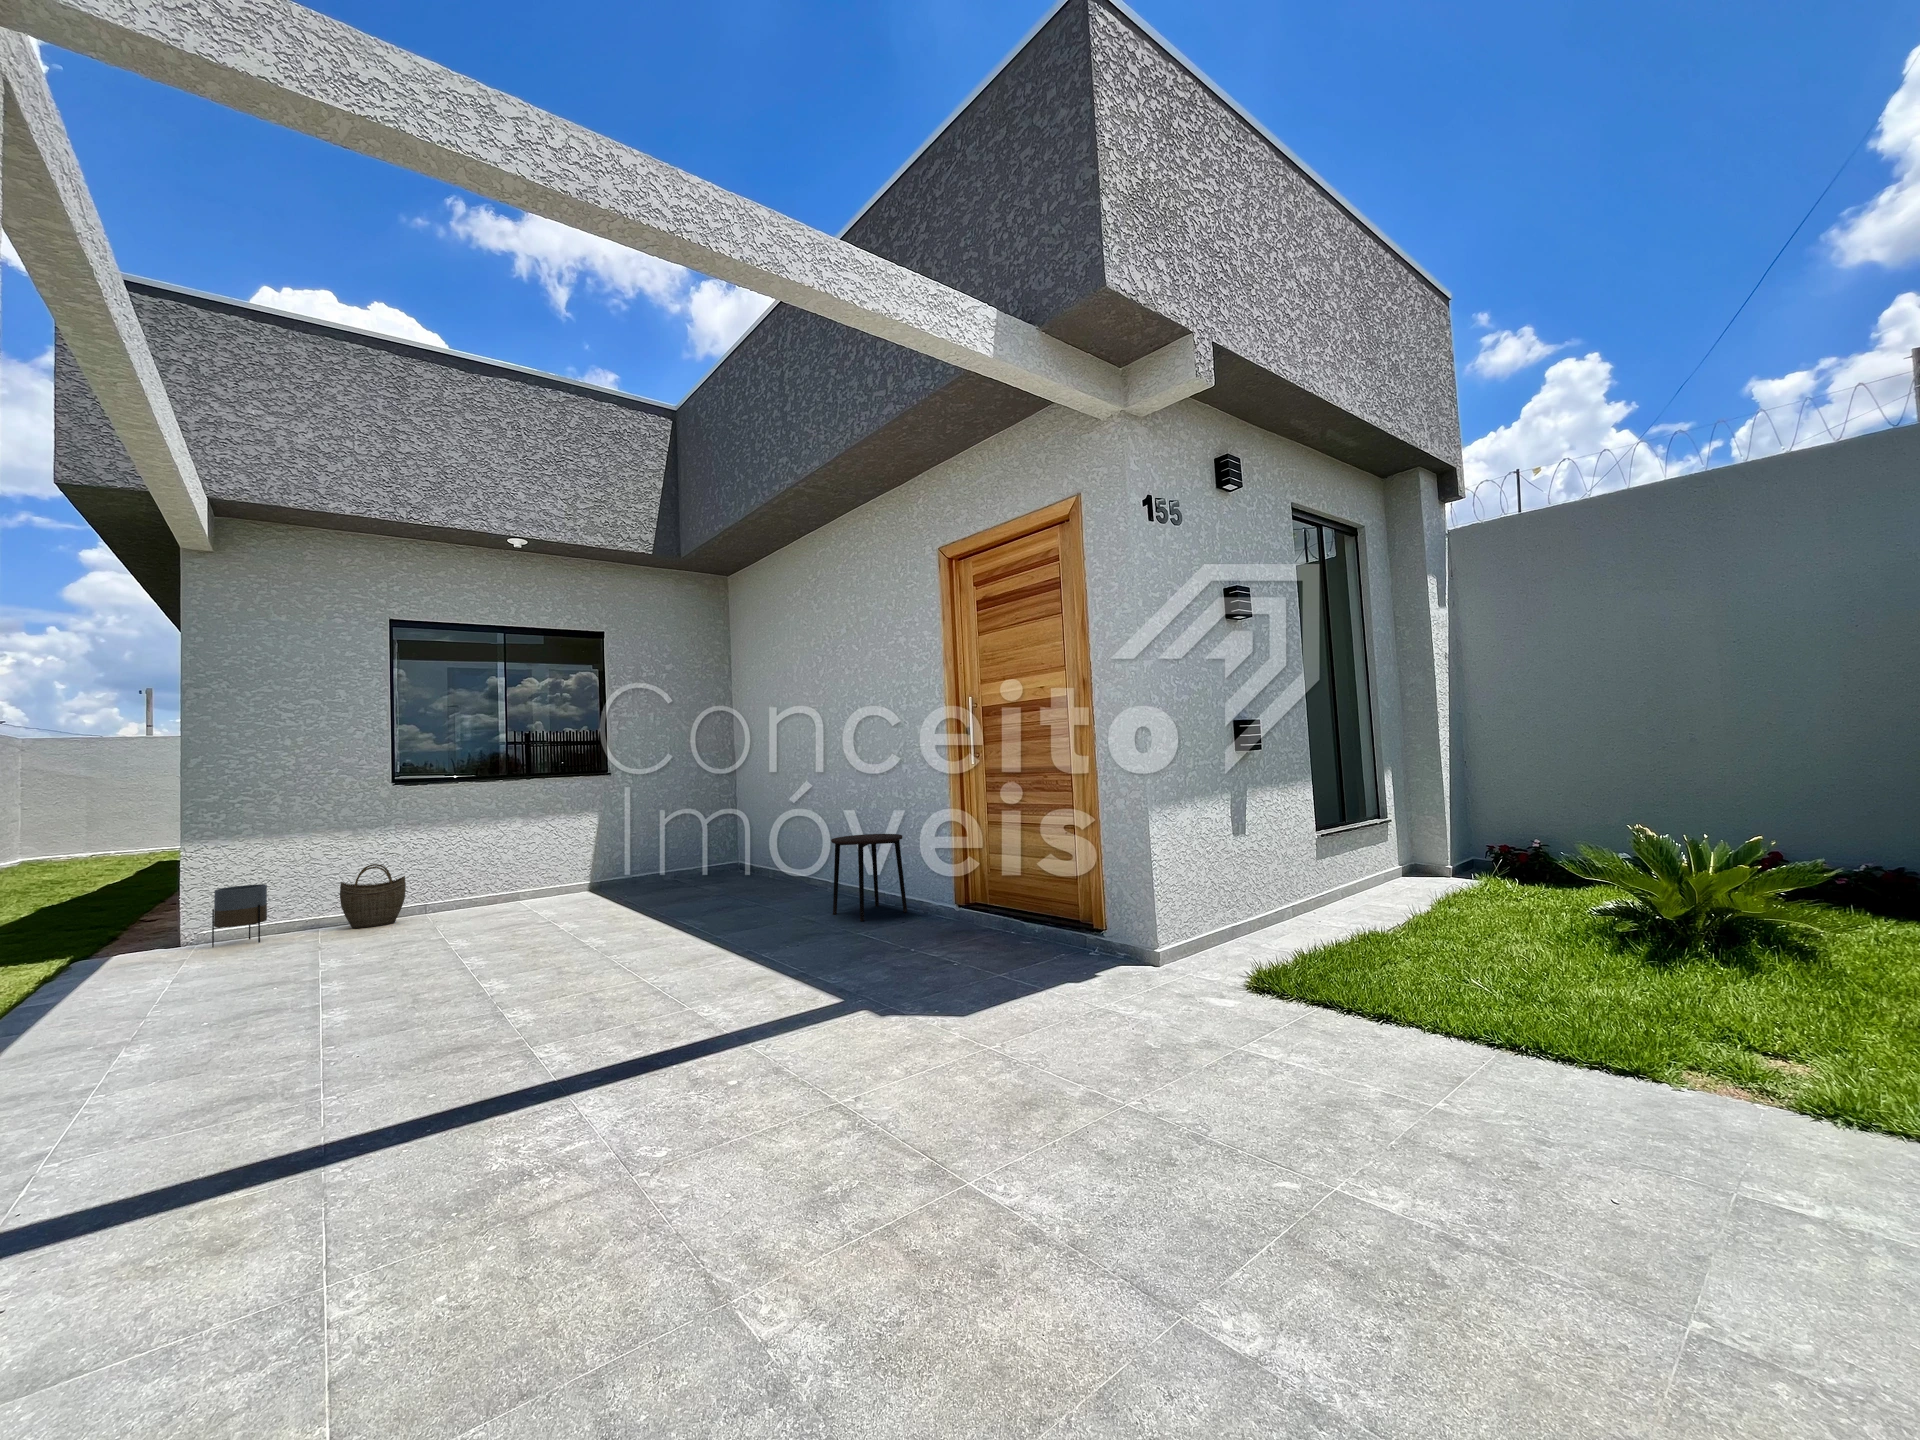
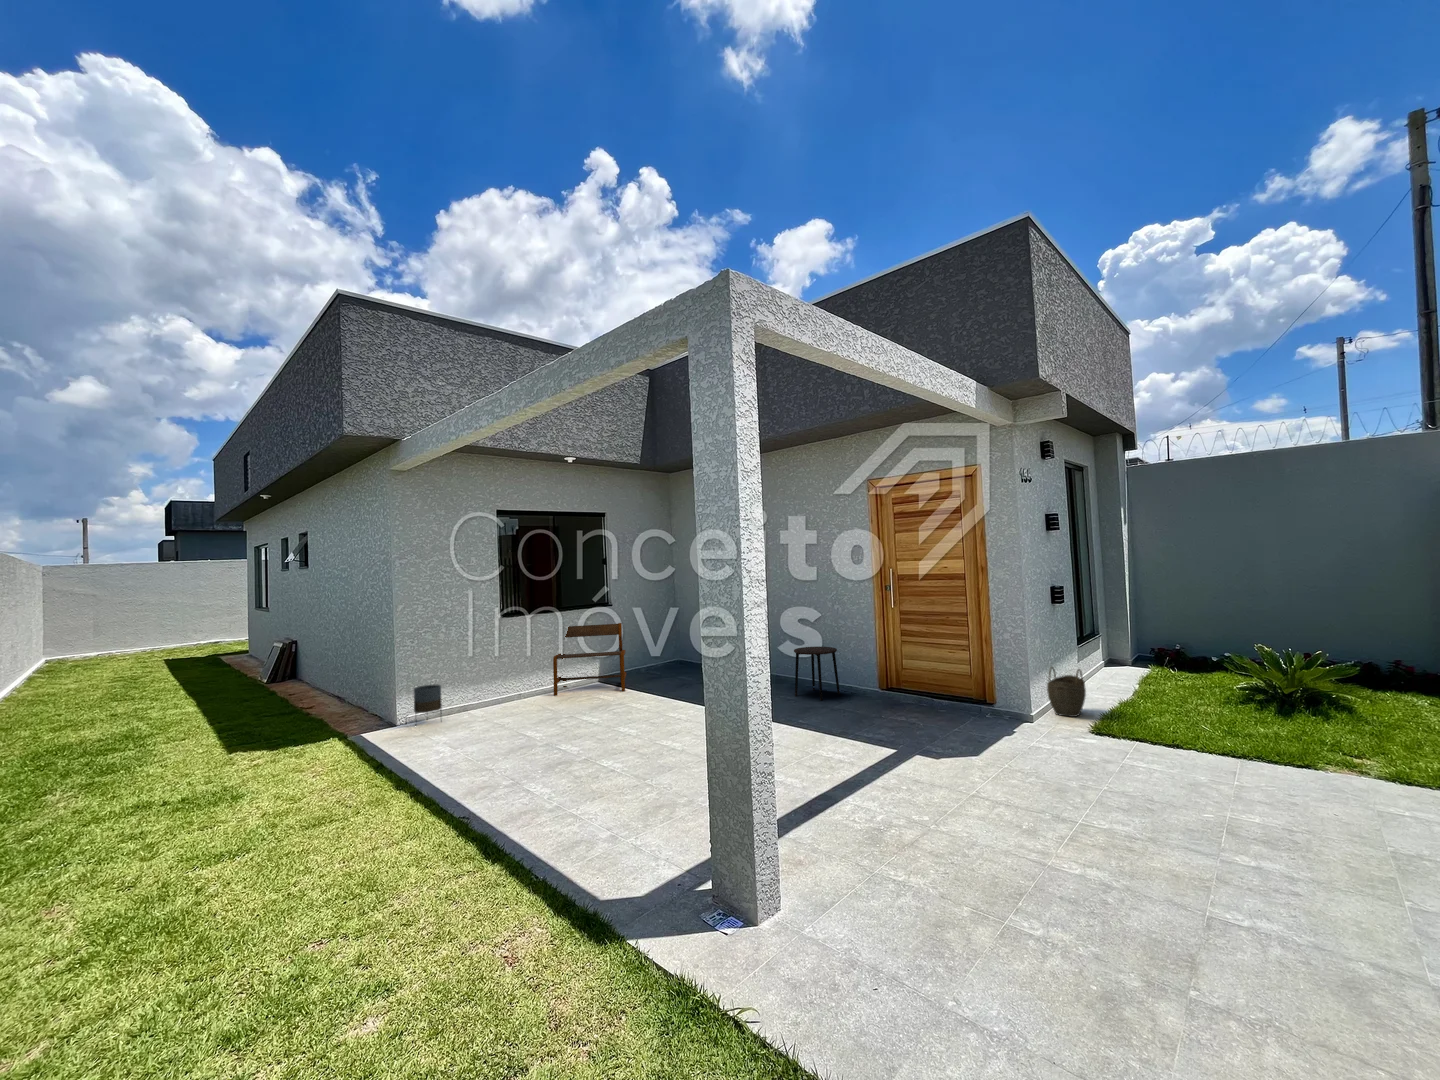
bench: none [492,799,626,908] -> present [553,623,626,695]
woven basket: present [340,864,406,928] -> present [1047,667,1086,717]

